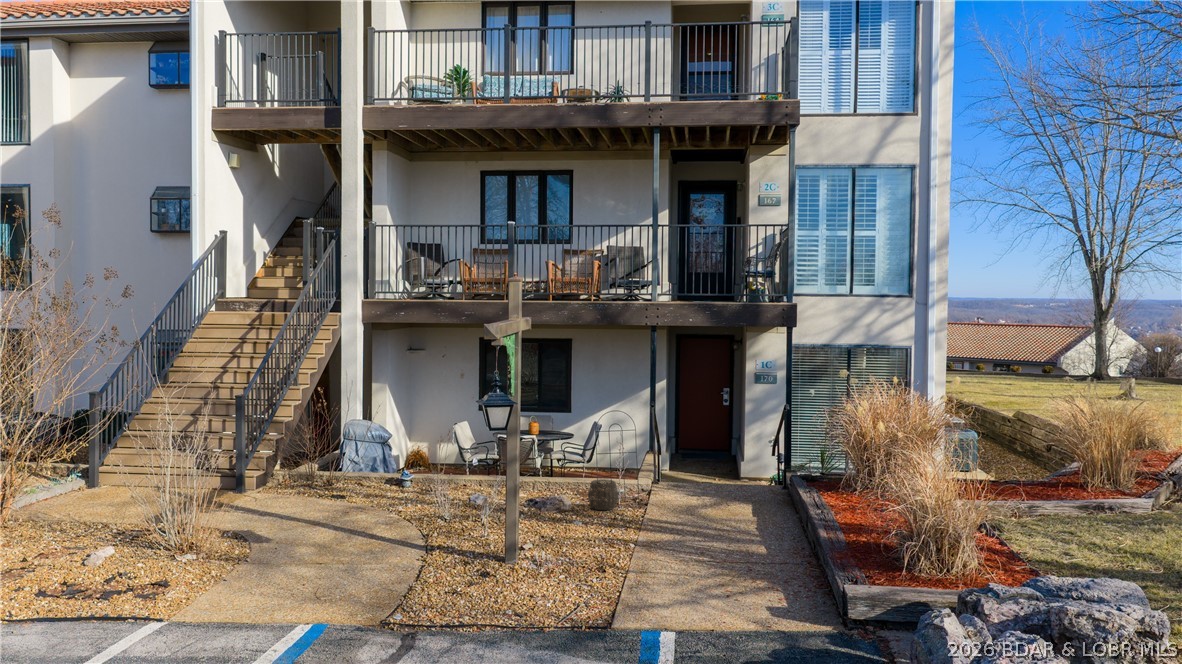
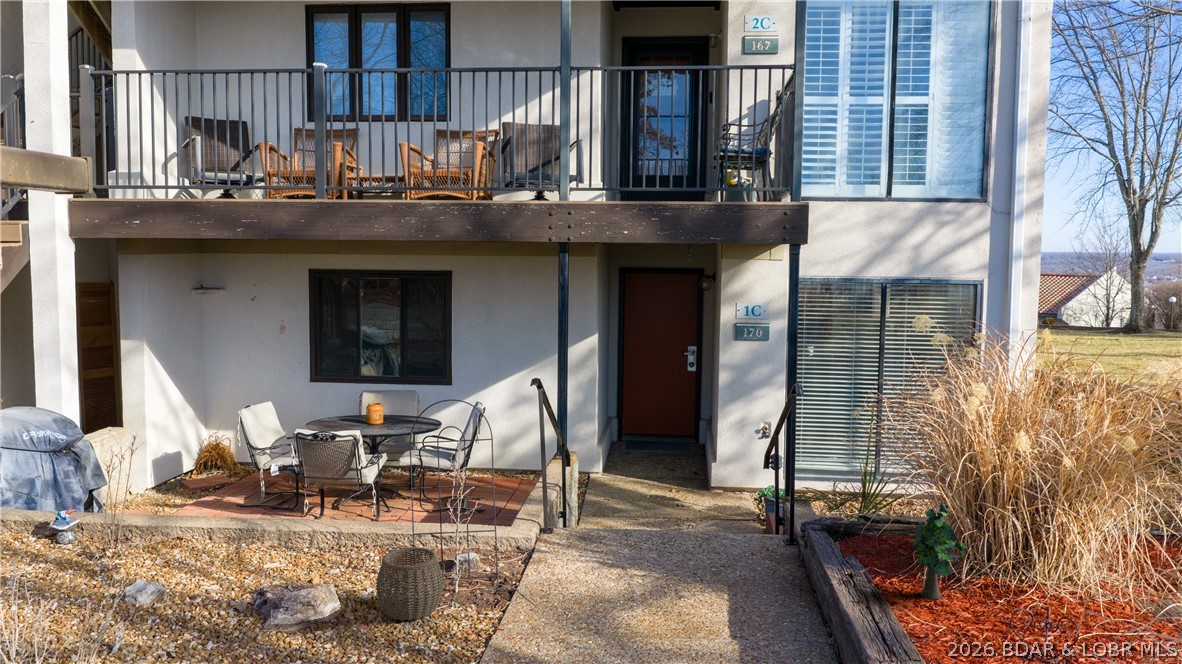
decorative plant: none [835,456,861,500] -> present [910,504,967,599]

